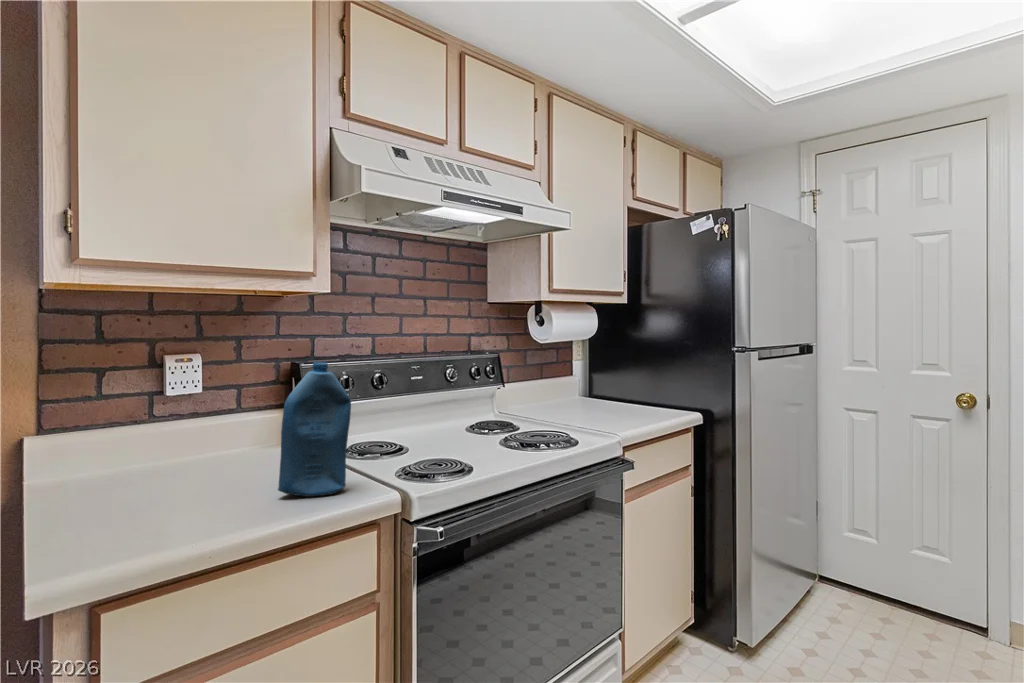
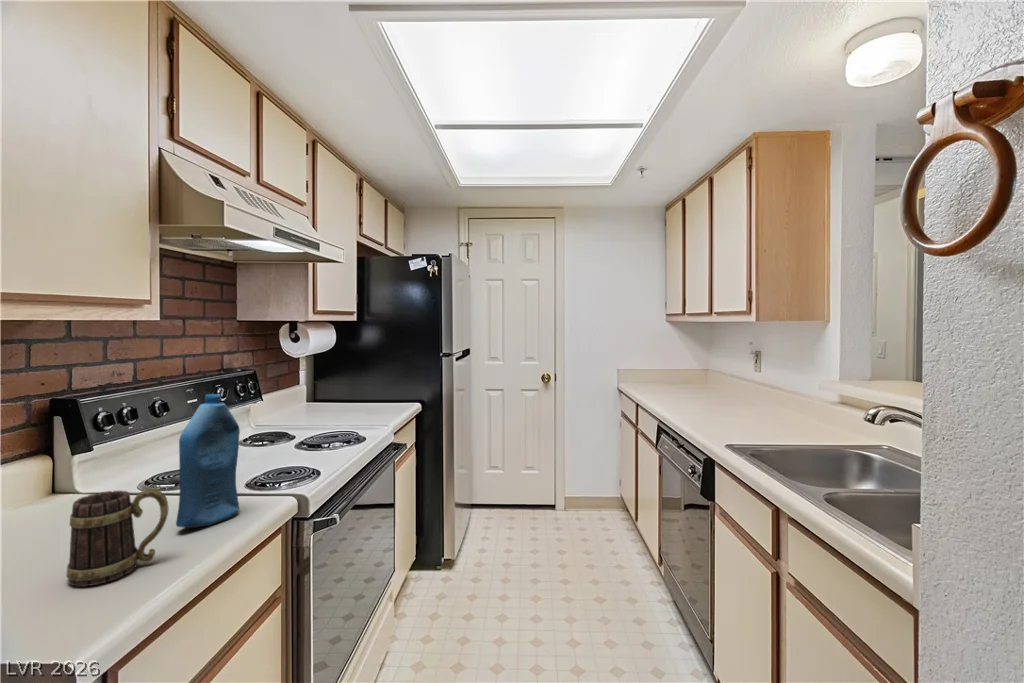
mug: none [162,440,237,522] -> present [67,489,169,586]

